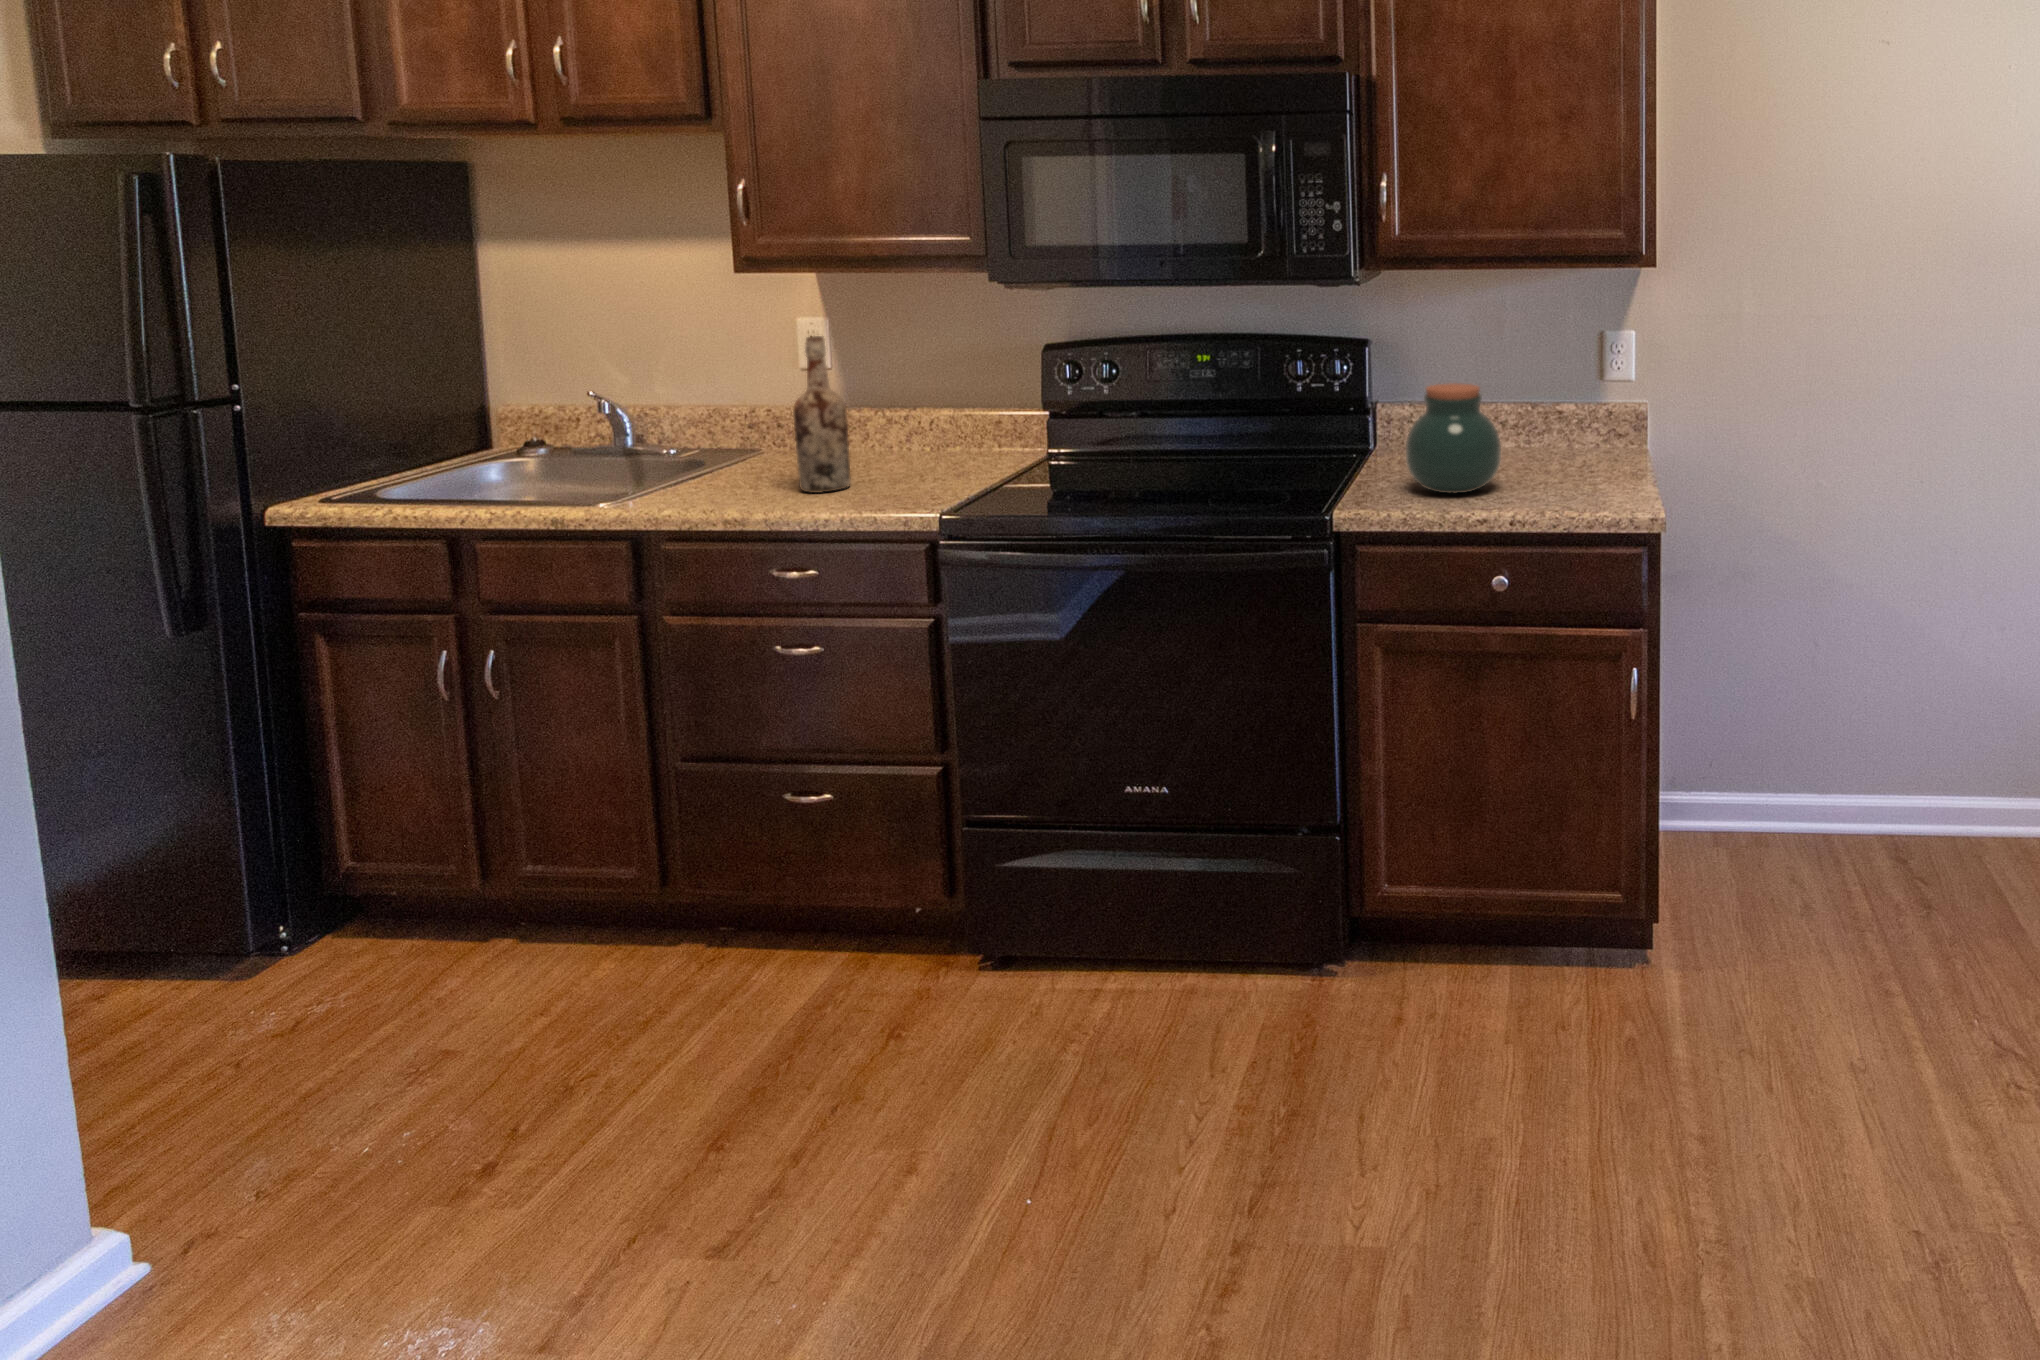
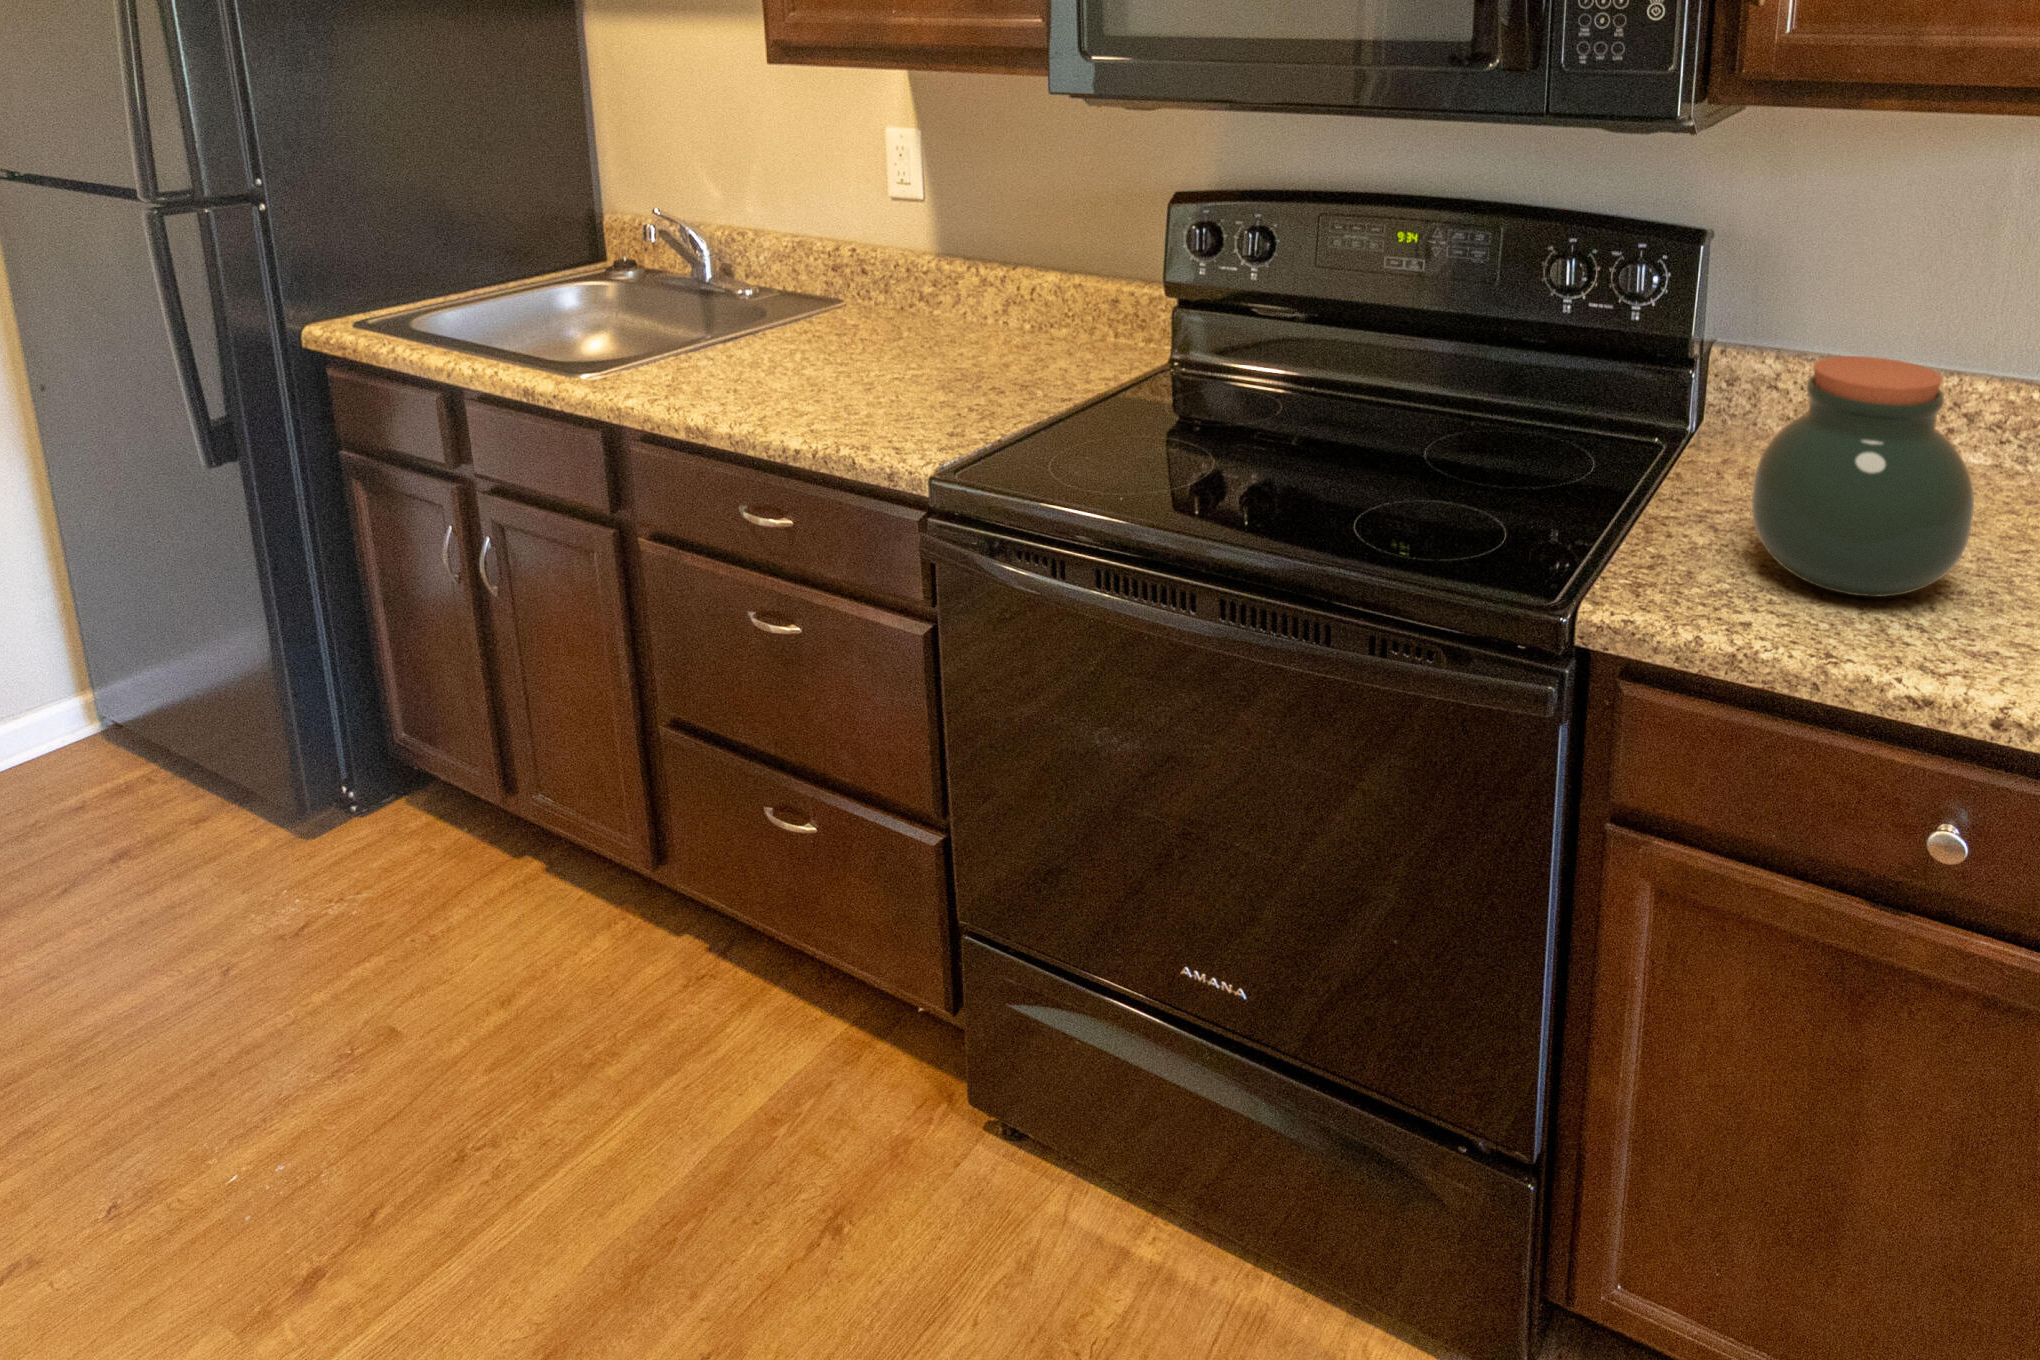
wine bottle: present [793,336,851,493] -> none [798,165,876,399]

